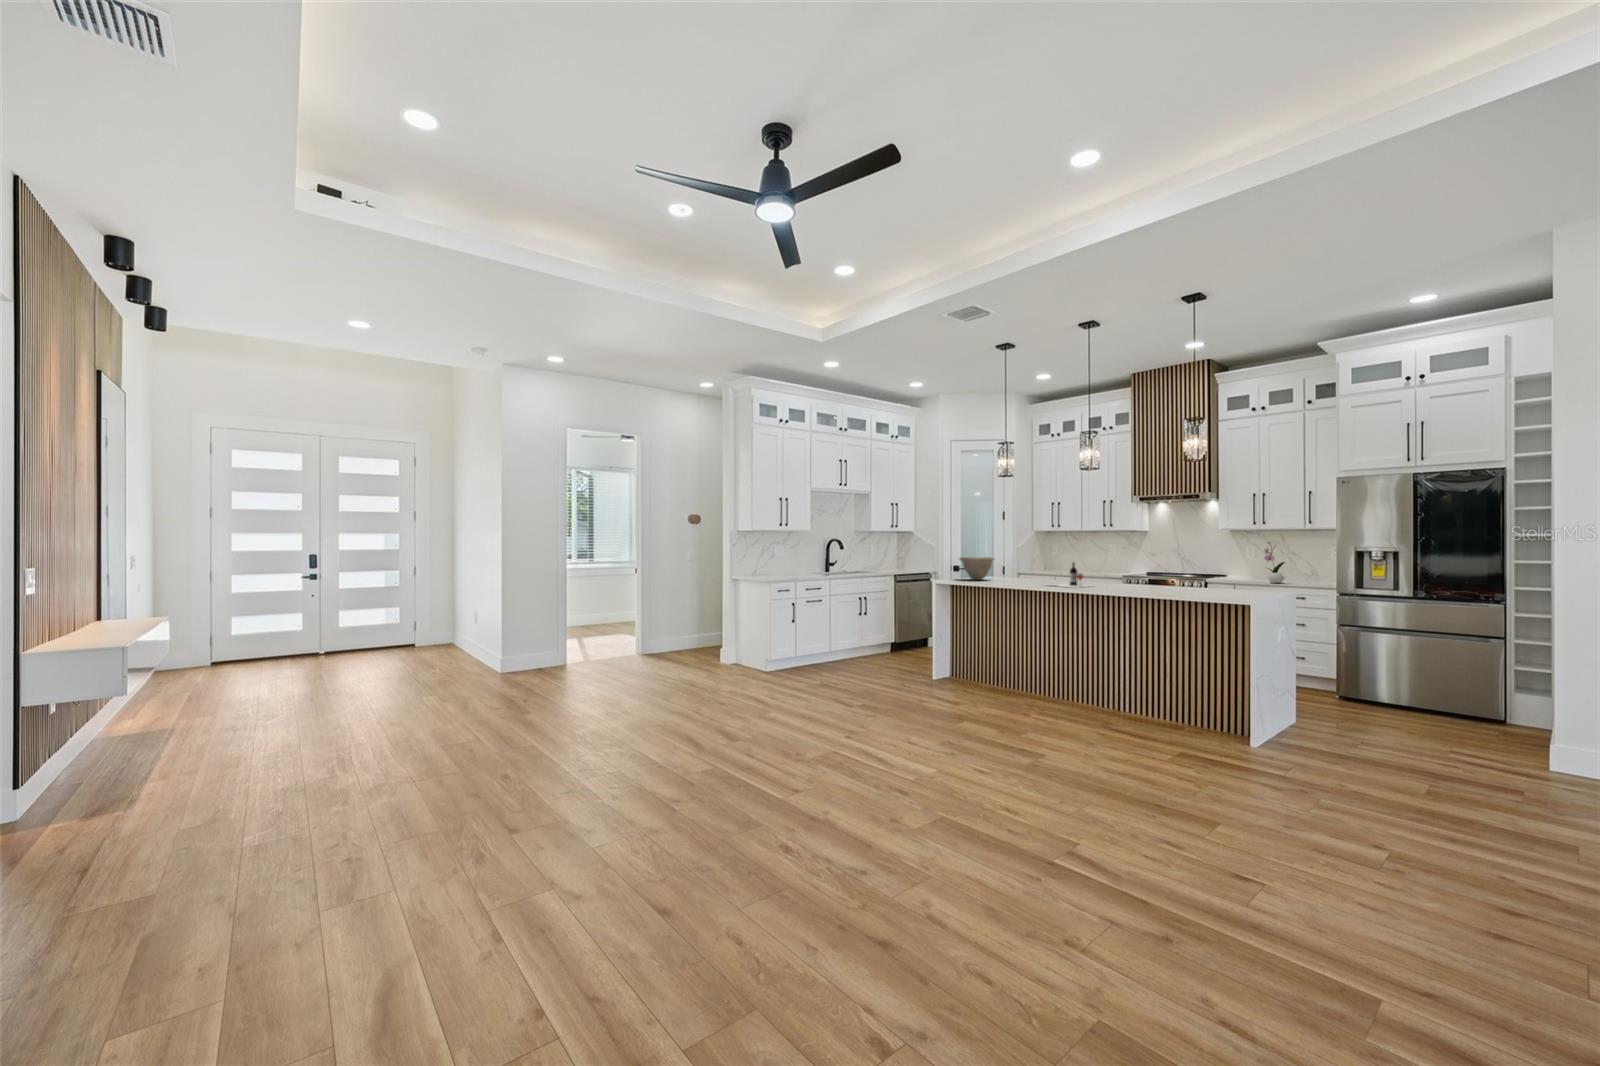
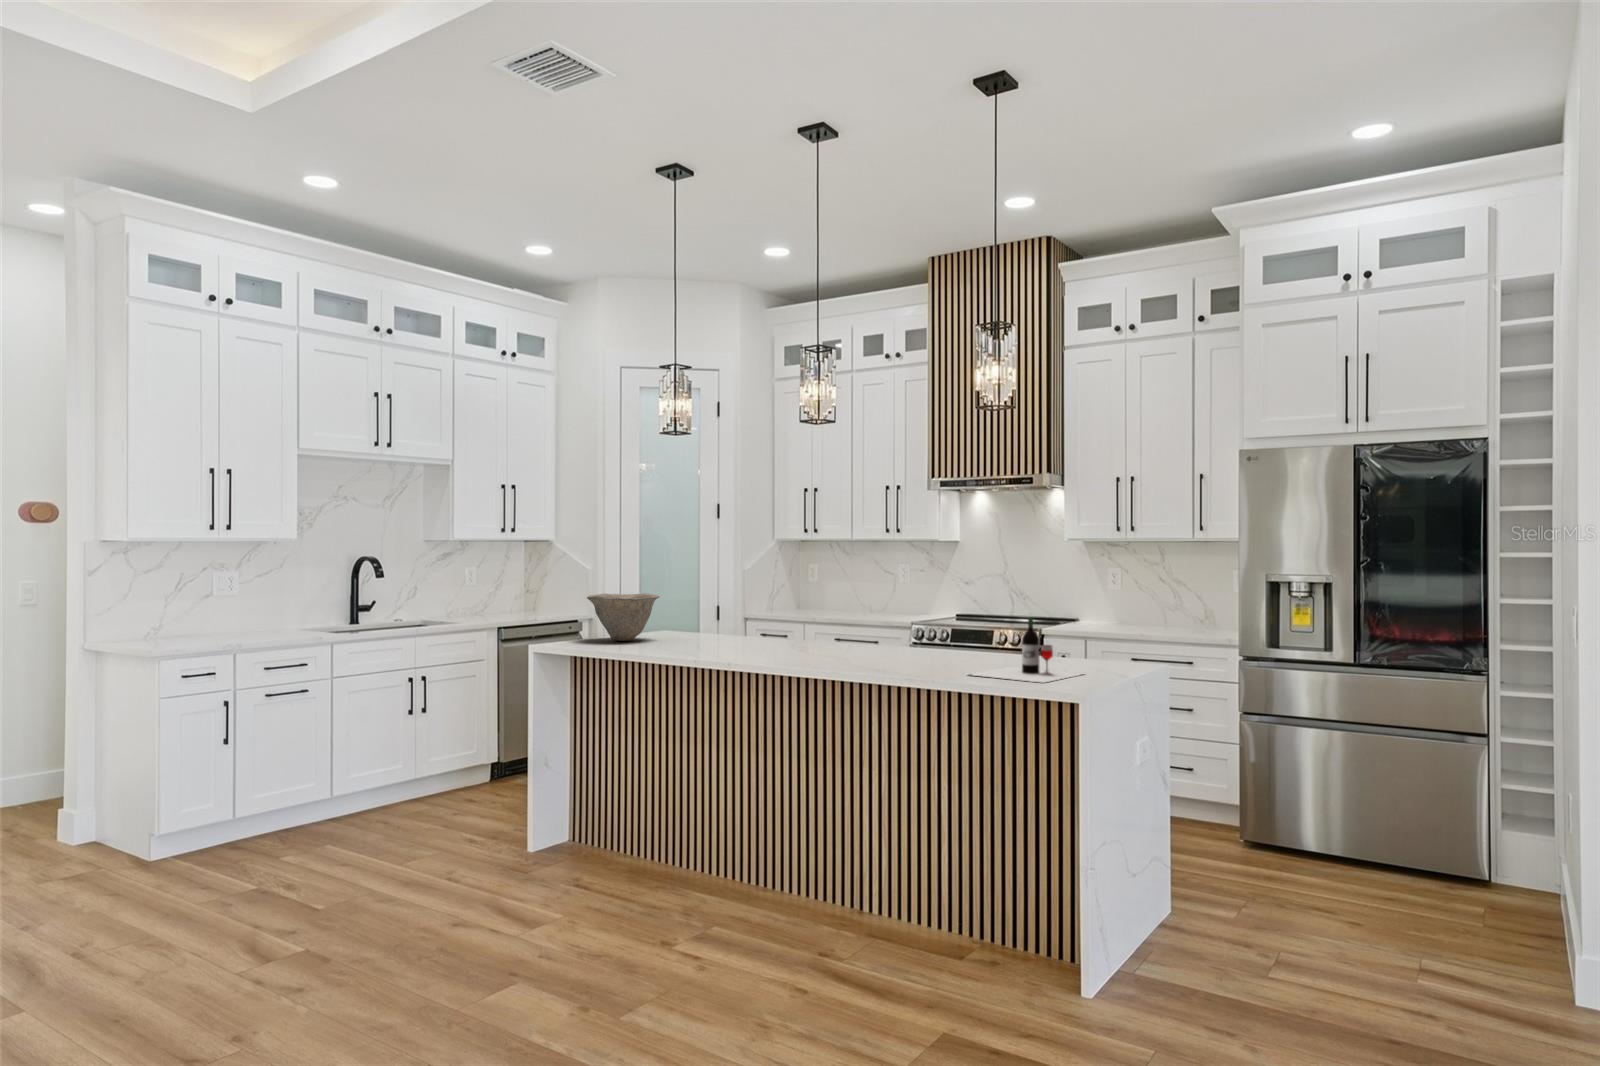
flower arrangement: present [1264,542,1285,583] -> none [1128,564,1161,639]
wine bottle: present [1058,562,1088,588] -> present [971,617,1085,683]

